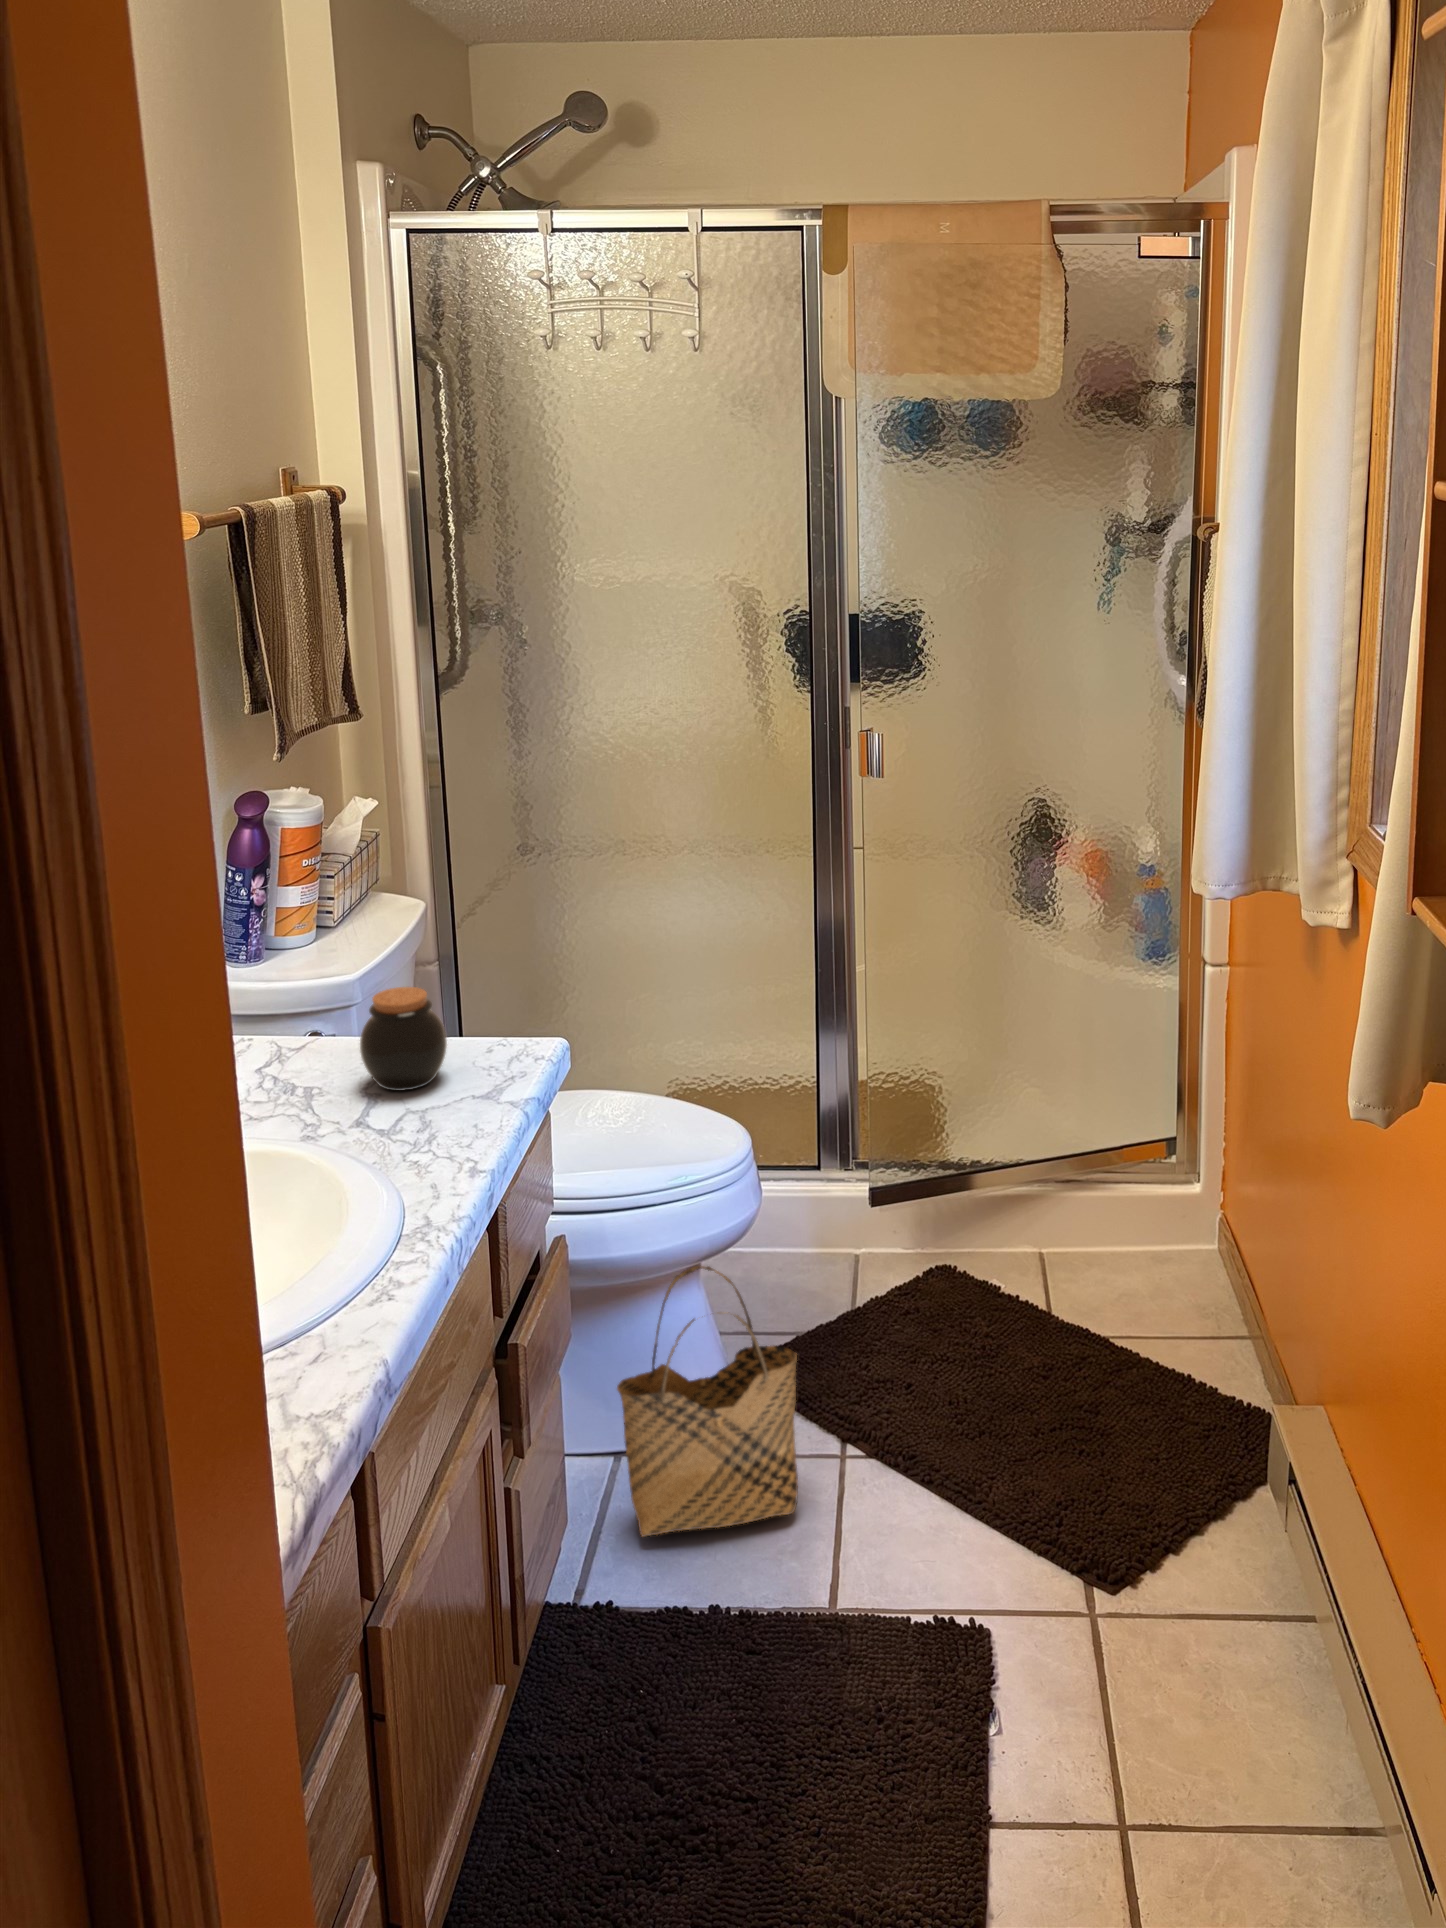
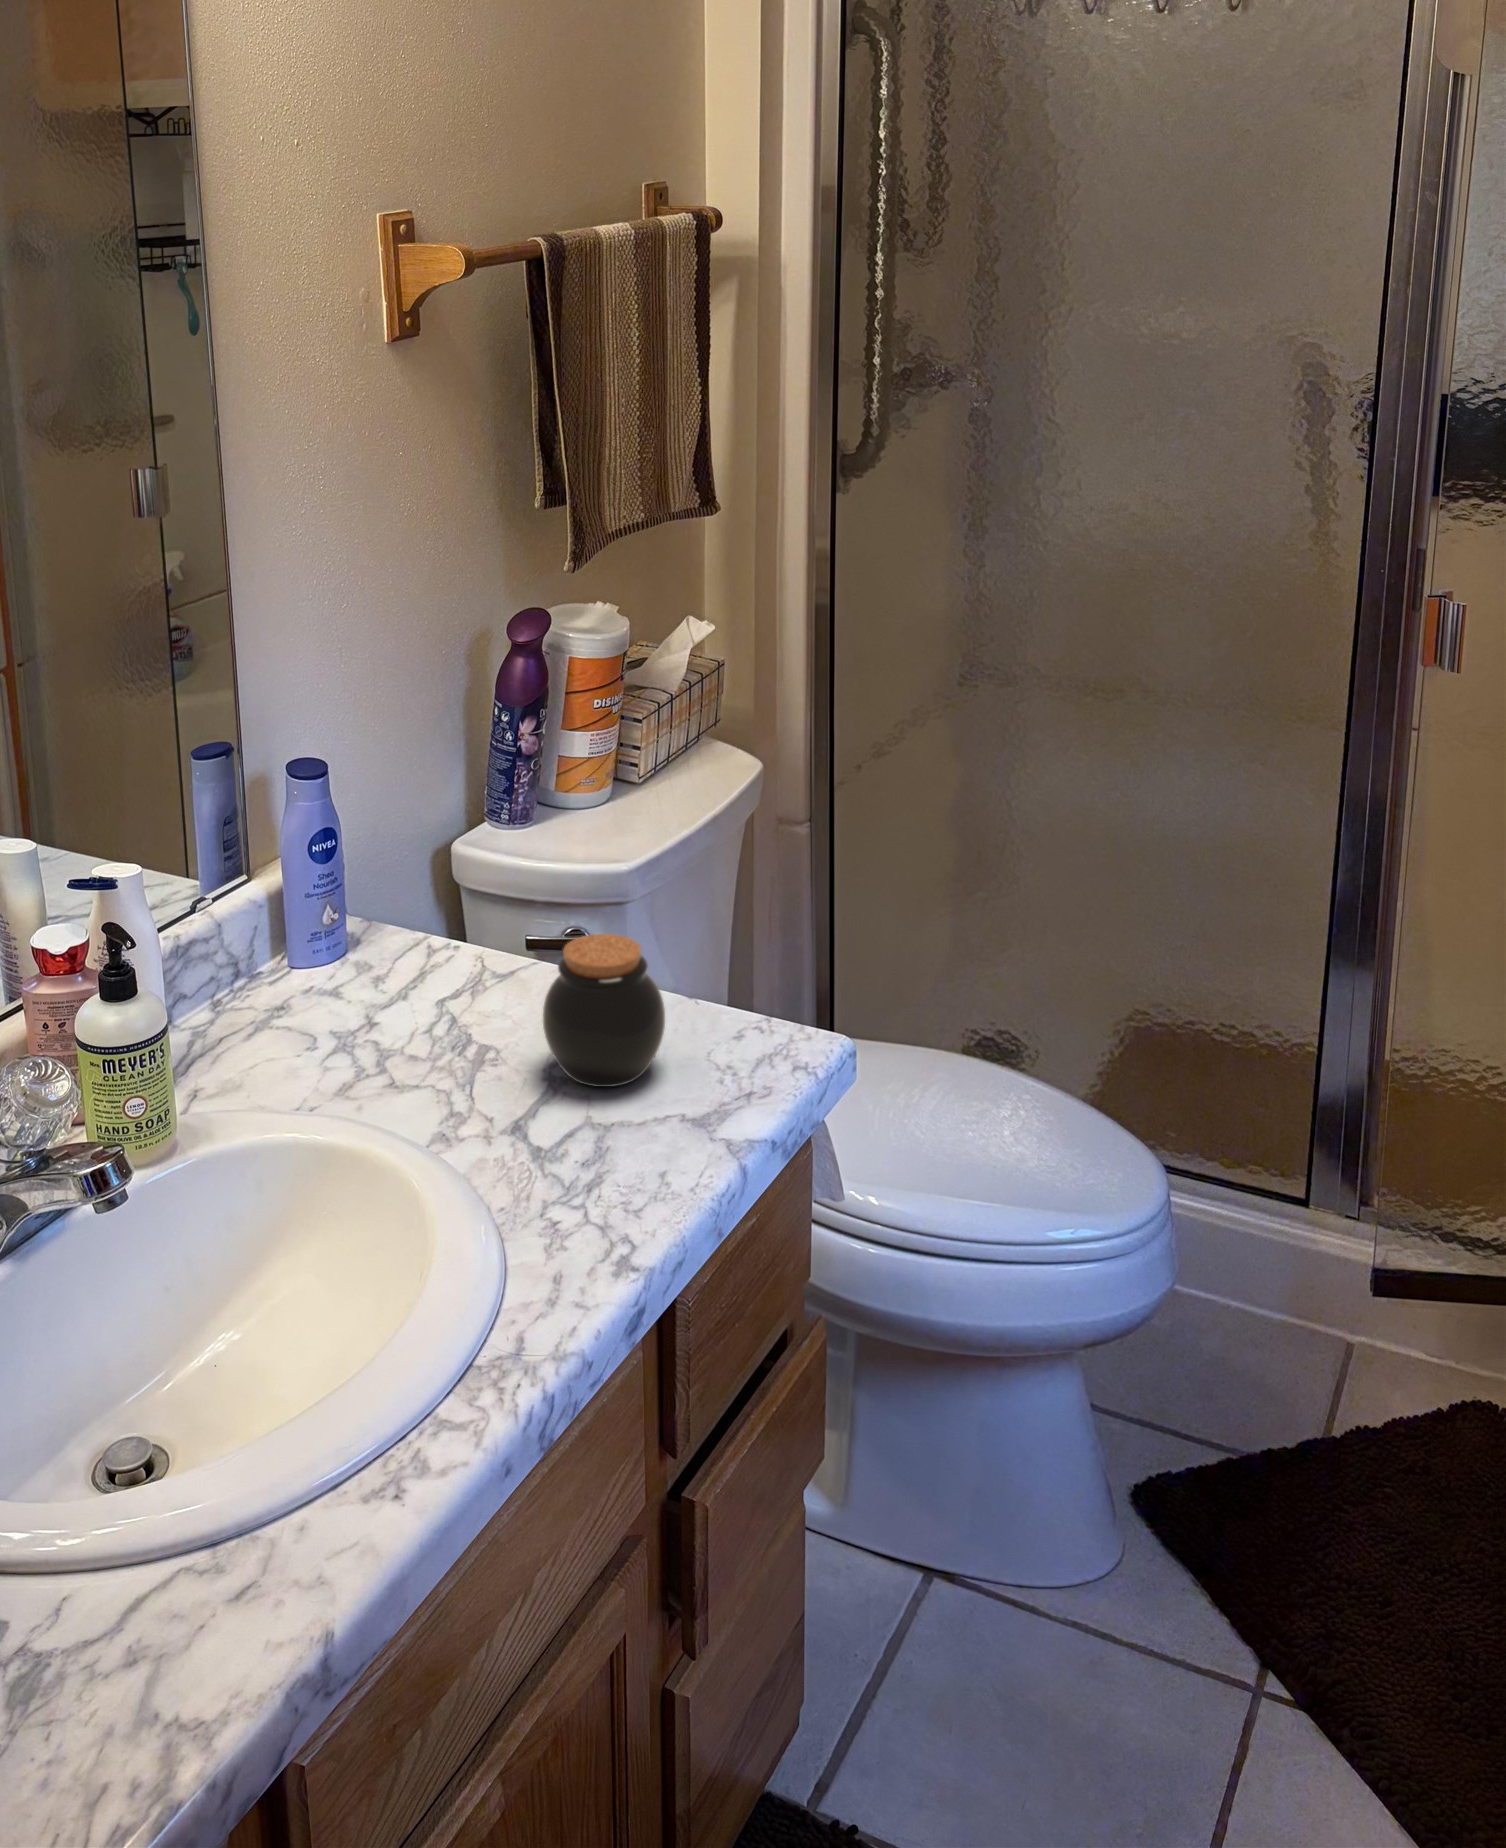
woven basket: present [617,1265,798,1537] -> none [919,1363,1196,1759]

